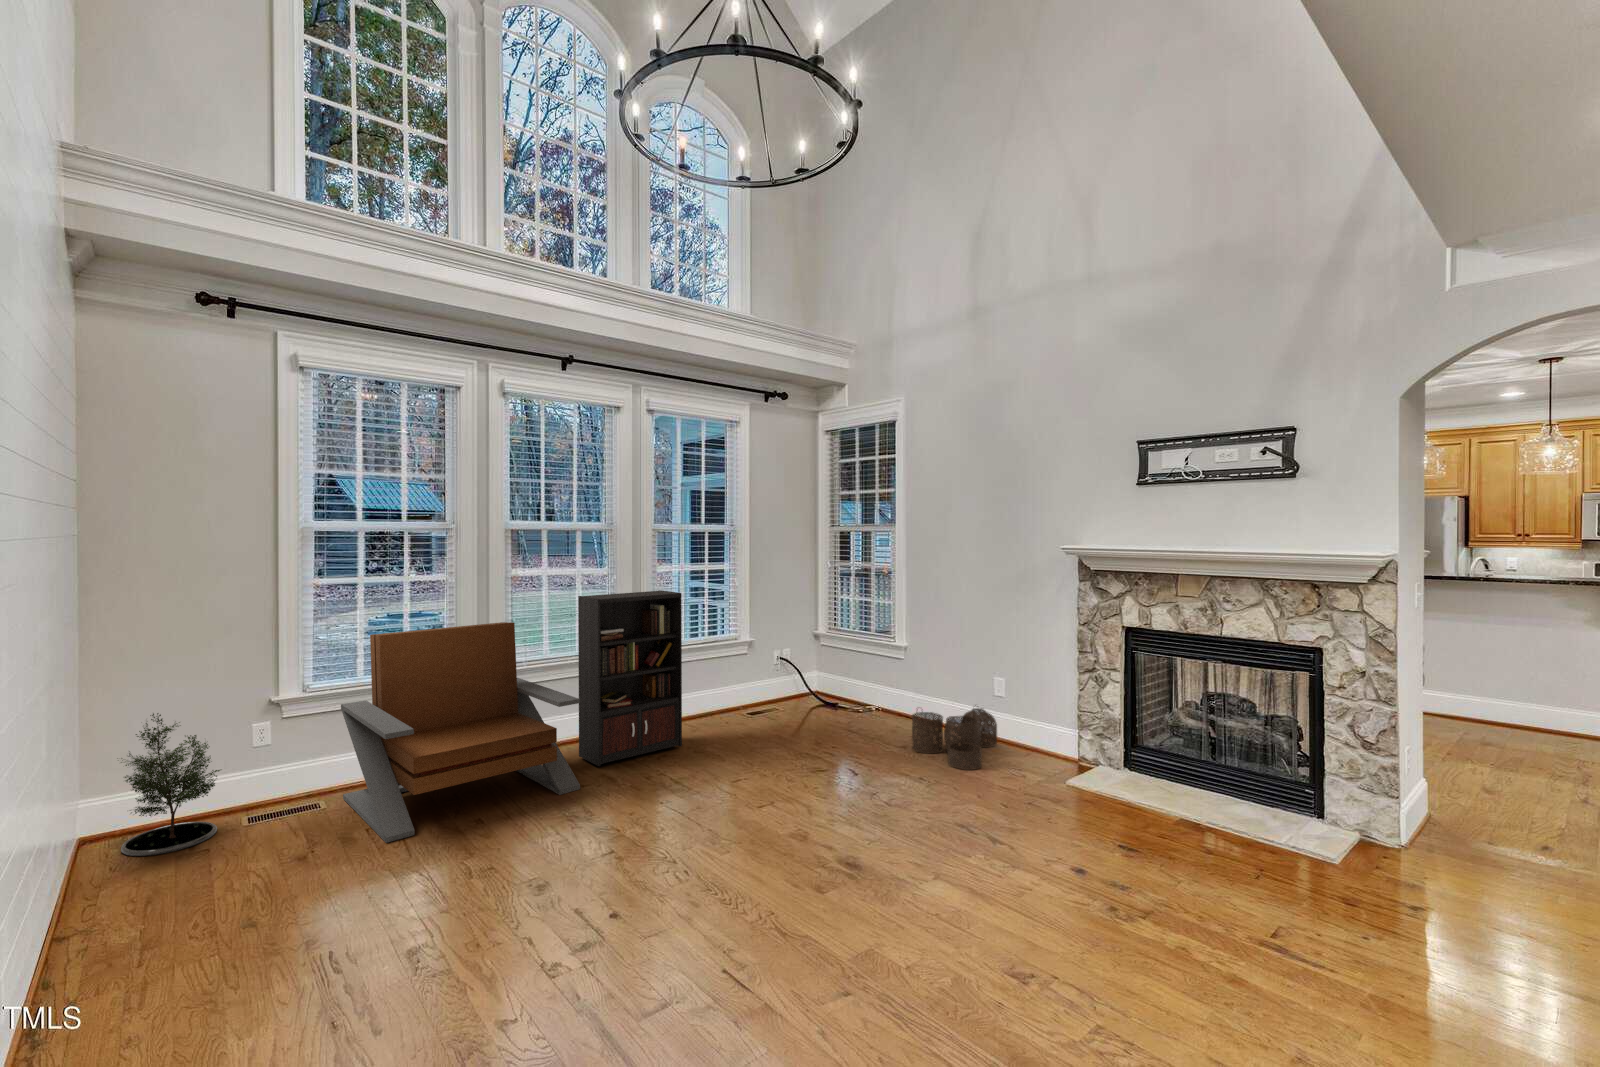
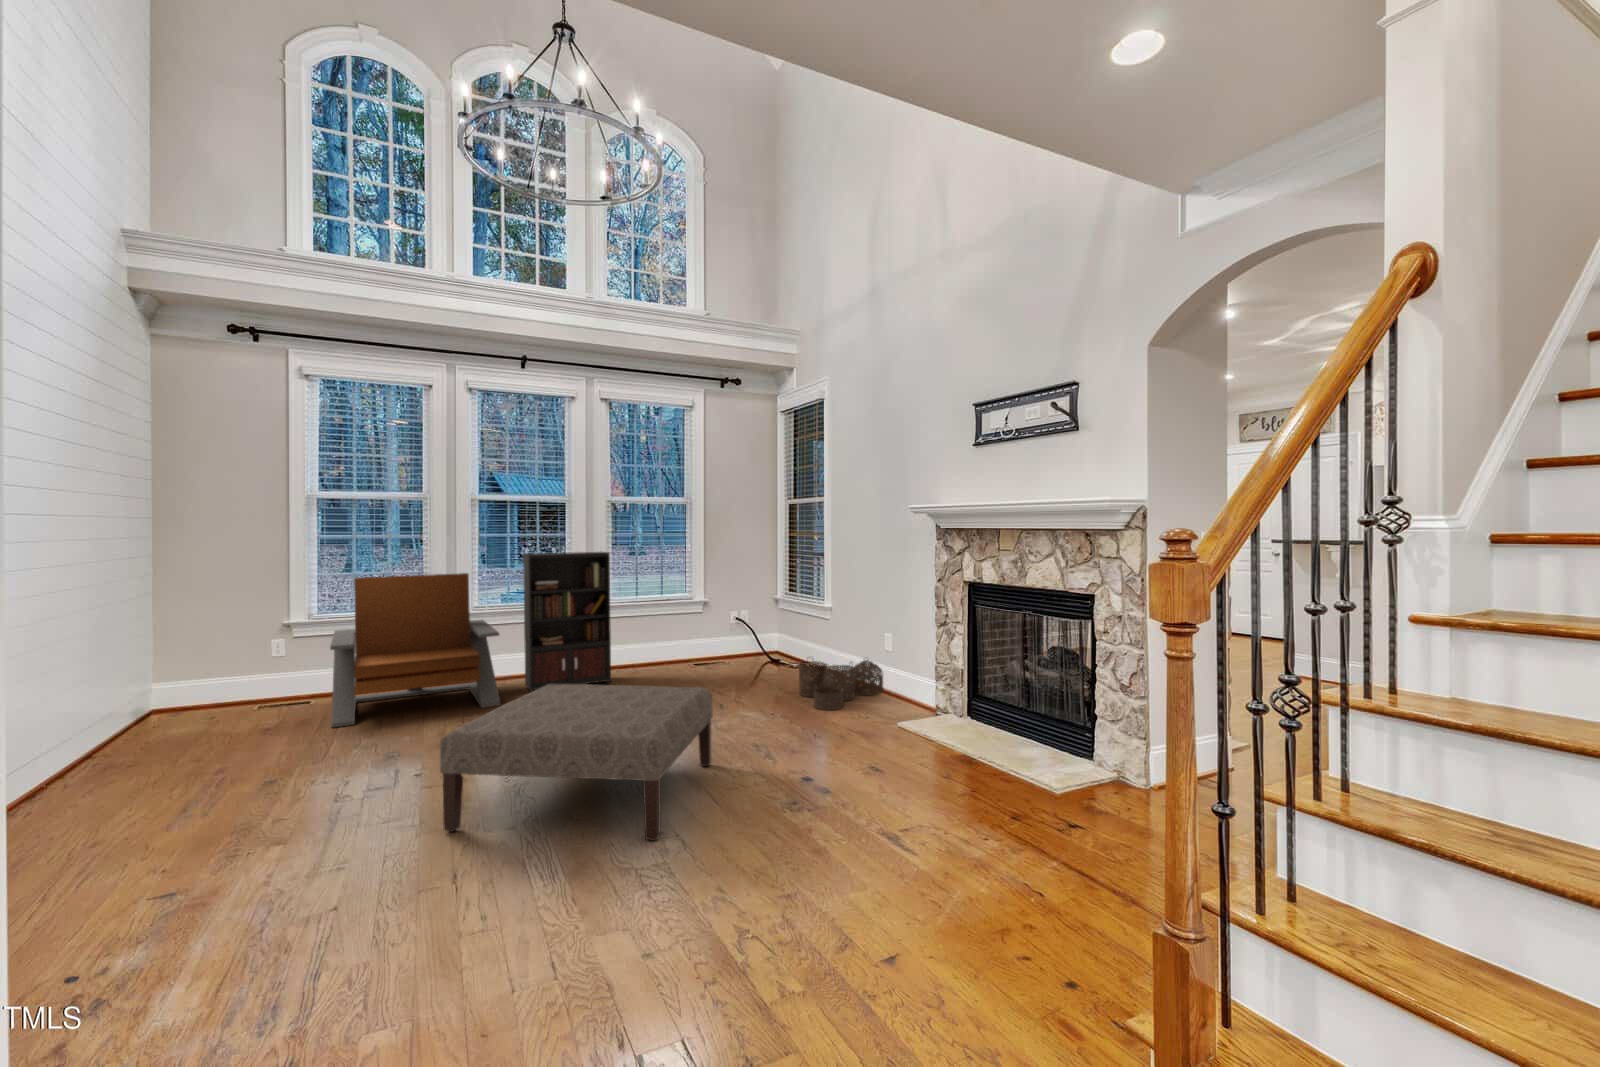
potted tree: present [121,713,220,856] -> none [169,625,245,725]
ottoman: none [739,769,1033,1003] -> present [440,684,713,841]

